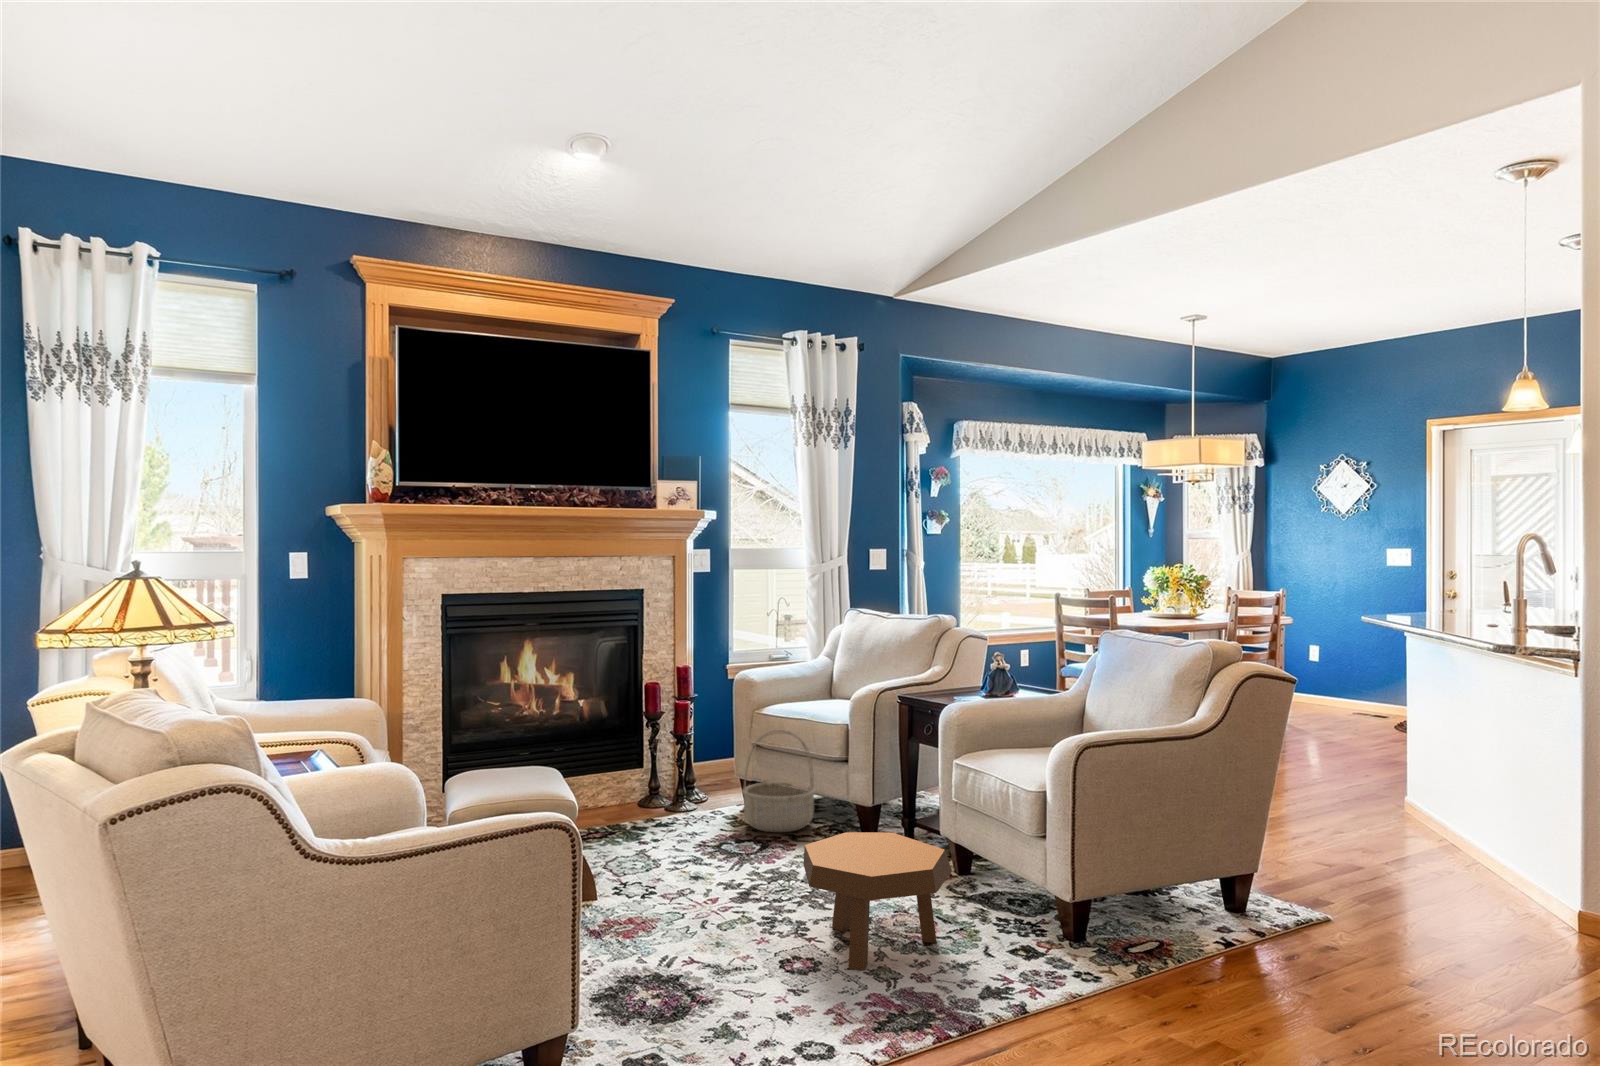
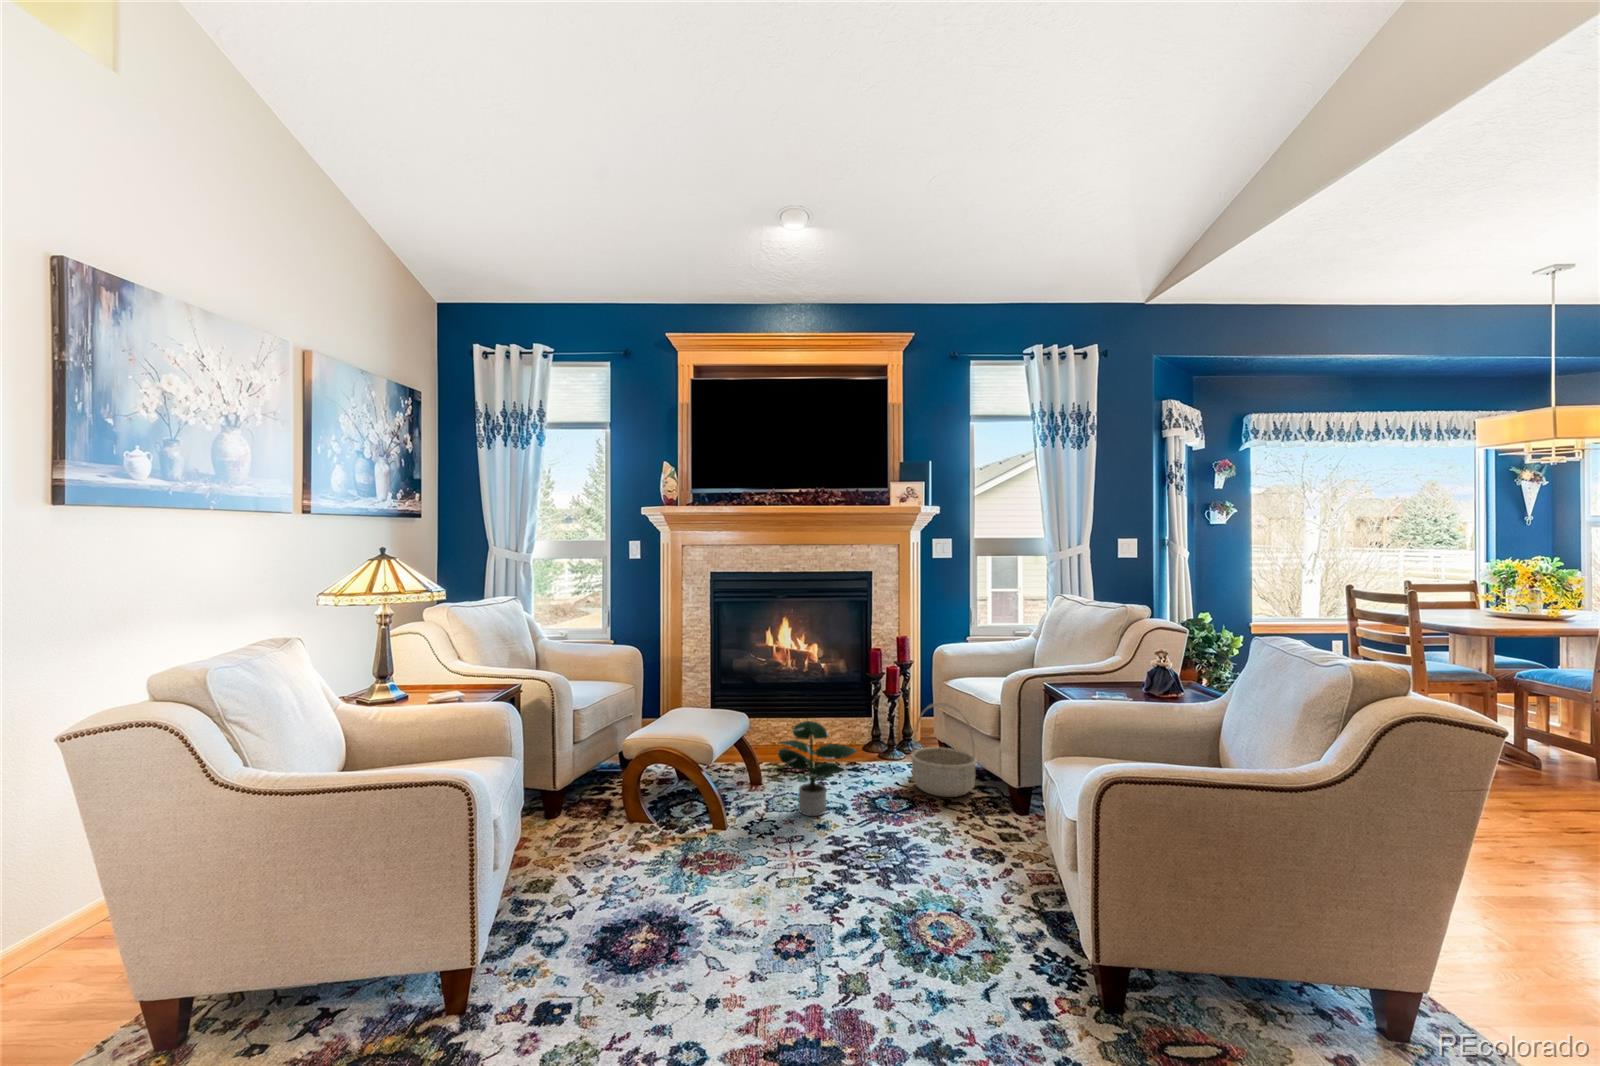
potted plant: none [628,765,723,872] -> present [778,721,856,816]
footstool: present [803,832,952,971] -> none [815,818,973,970]

